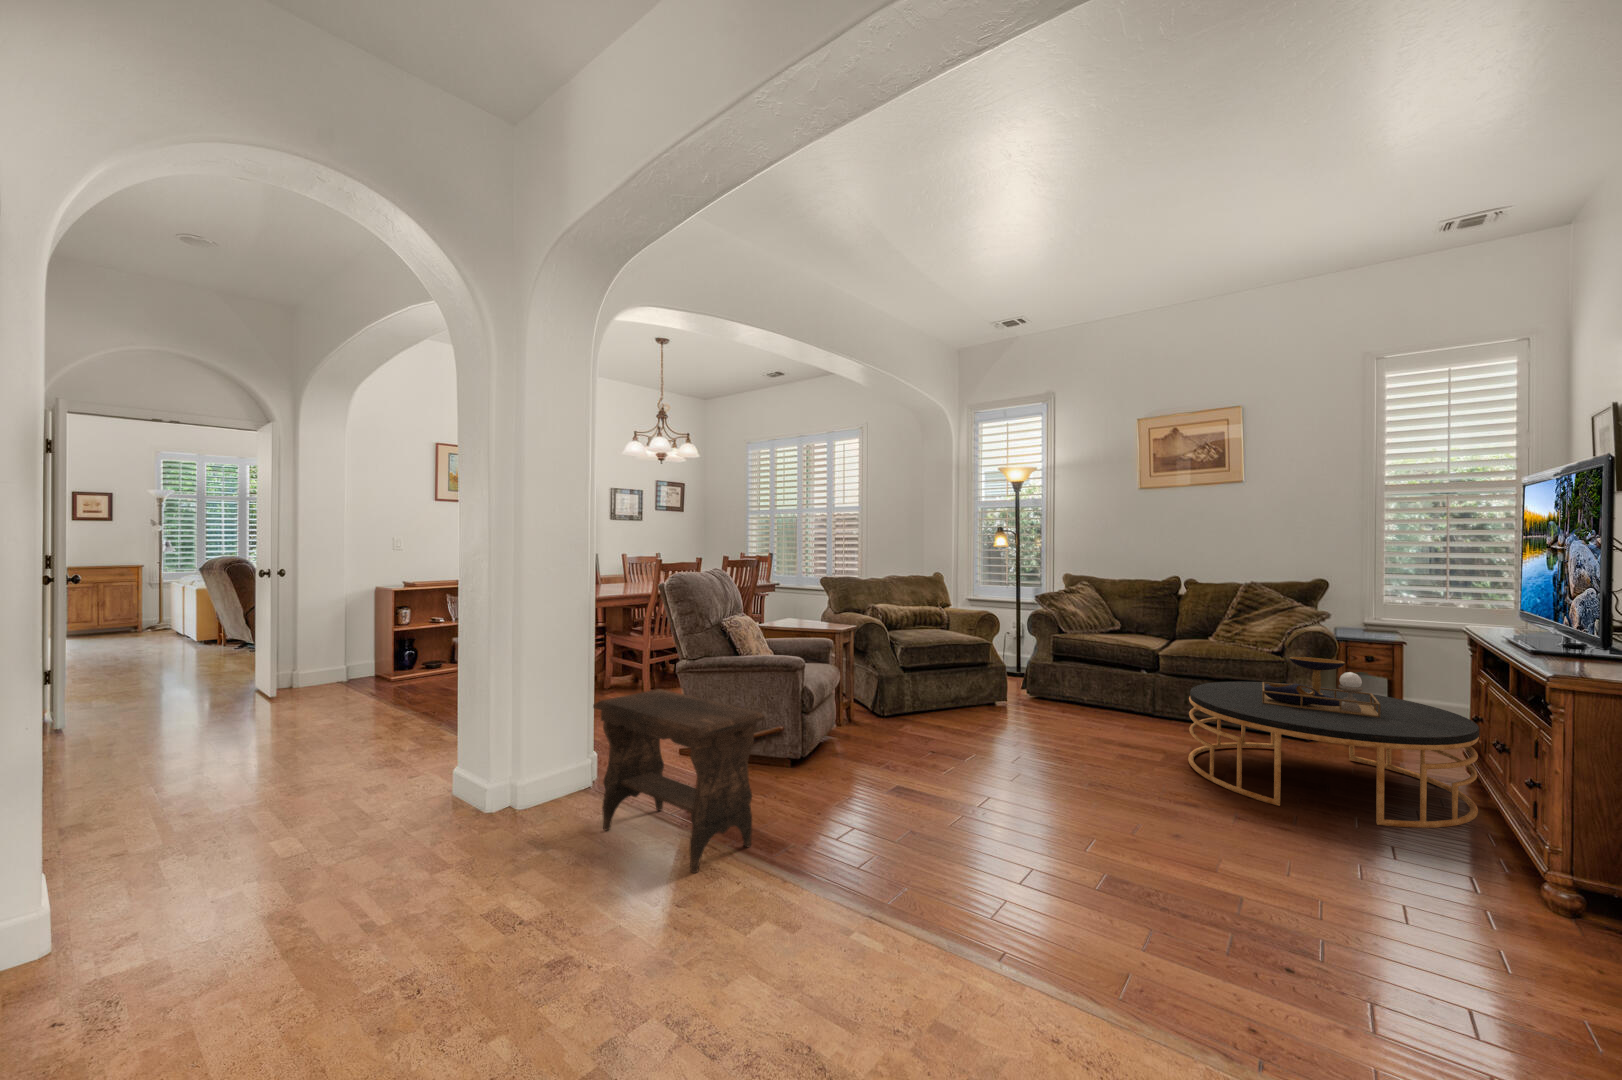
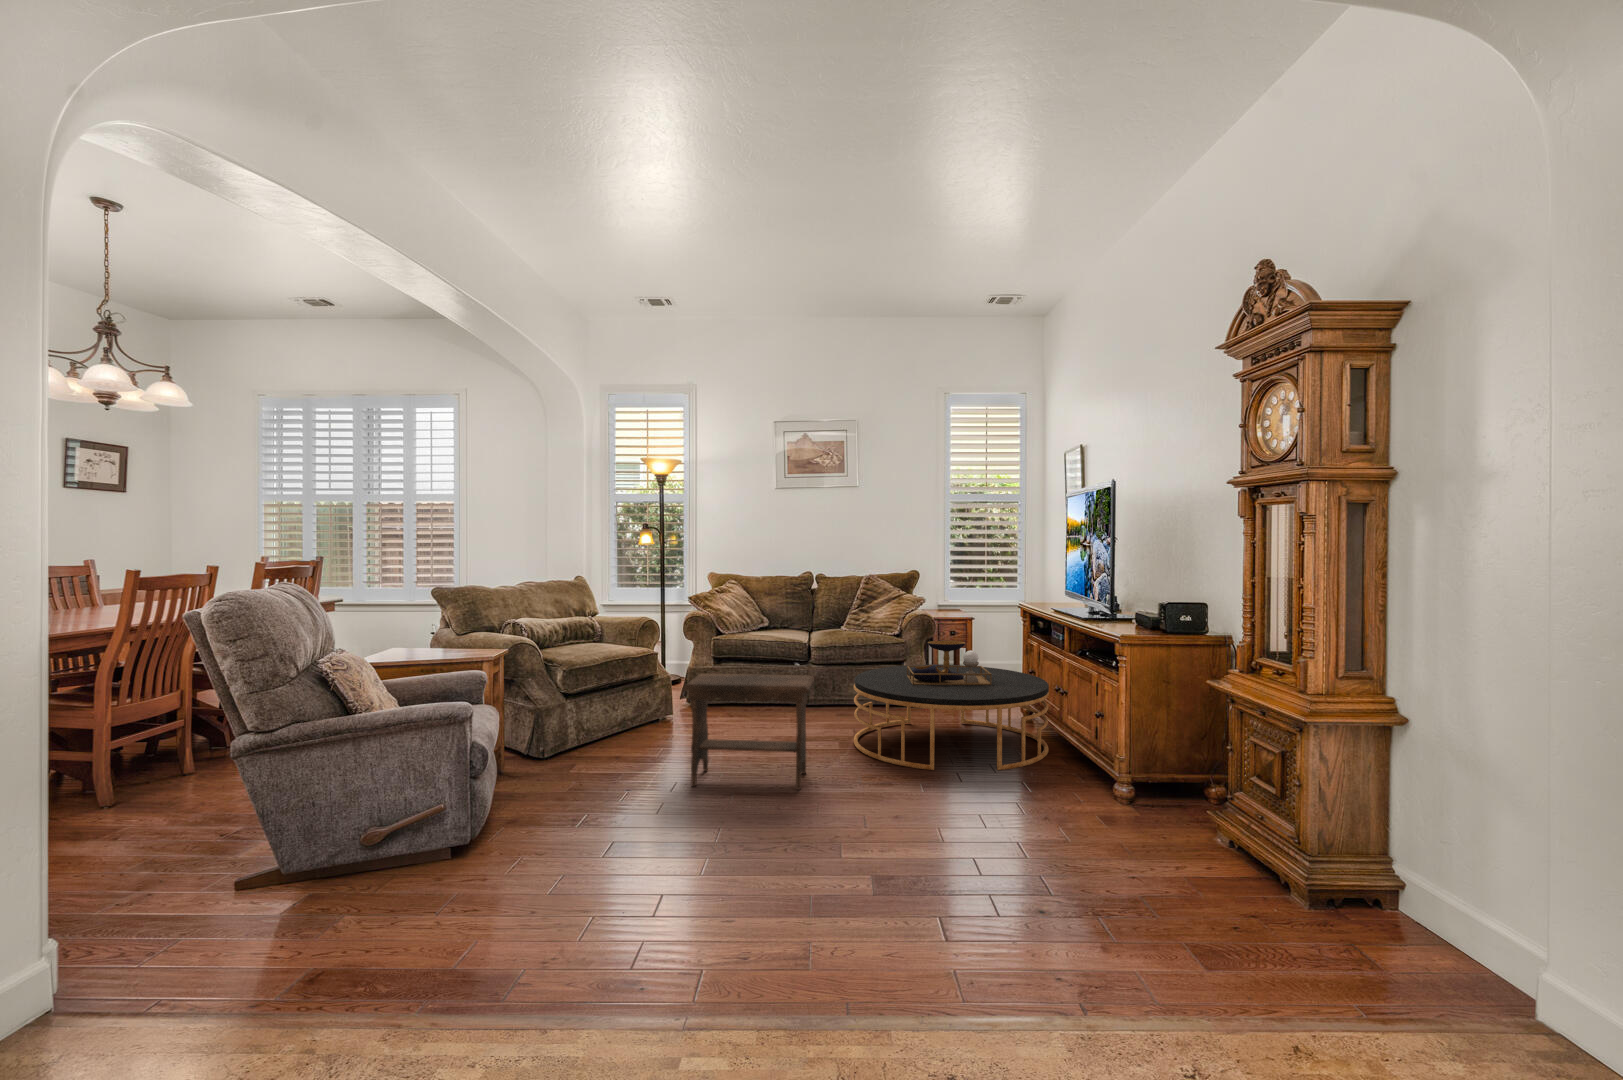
footstool: present [593,689,765,873] -> present [683,674,814,790]

